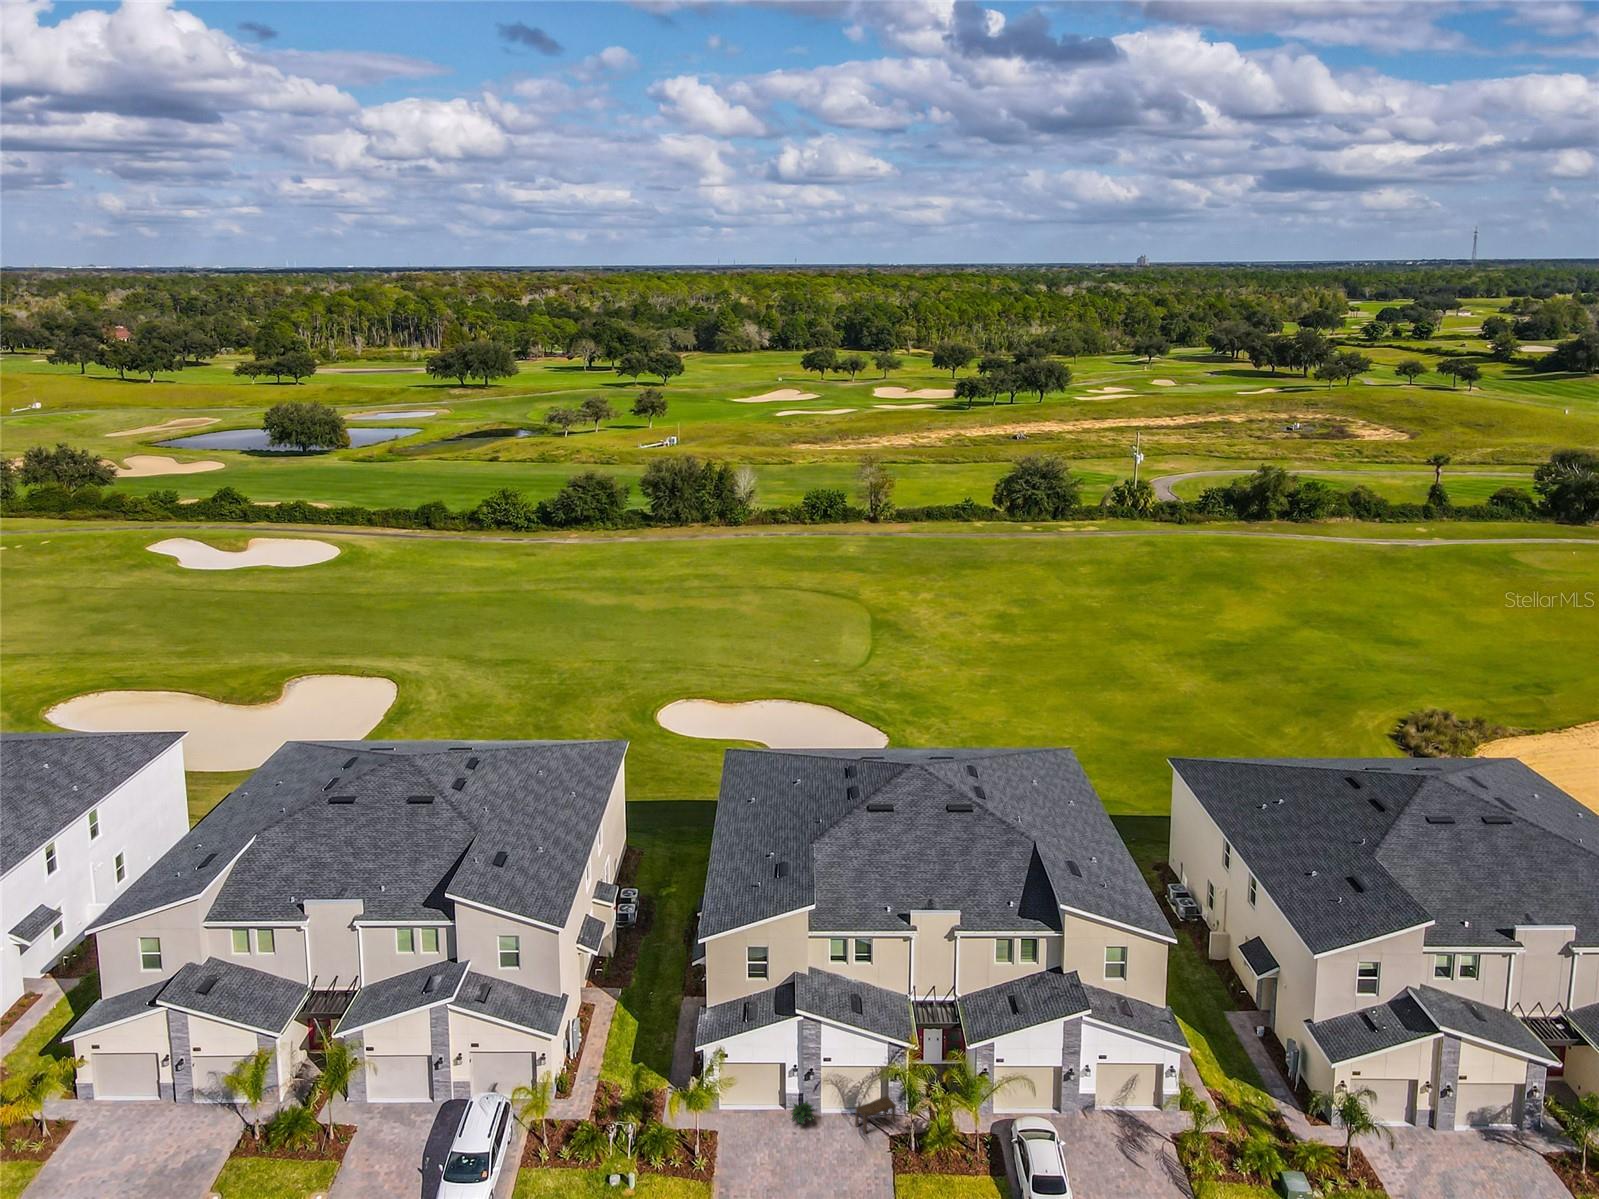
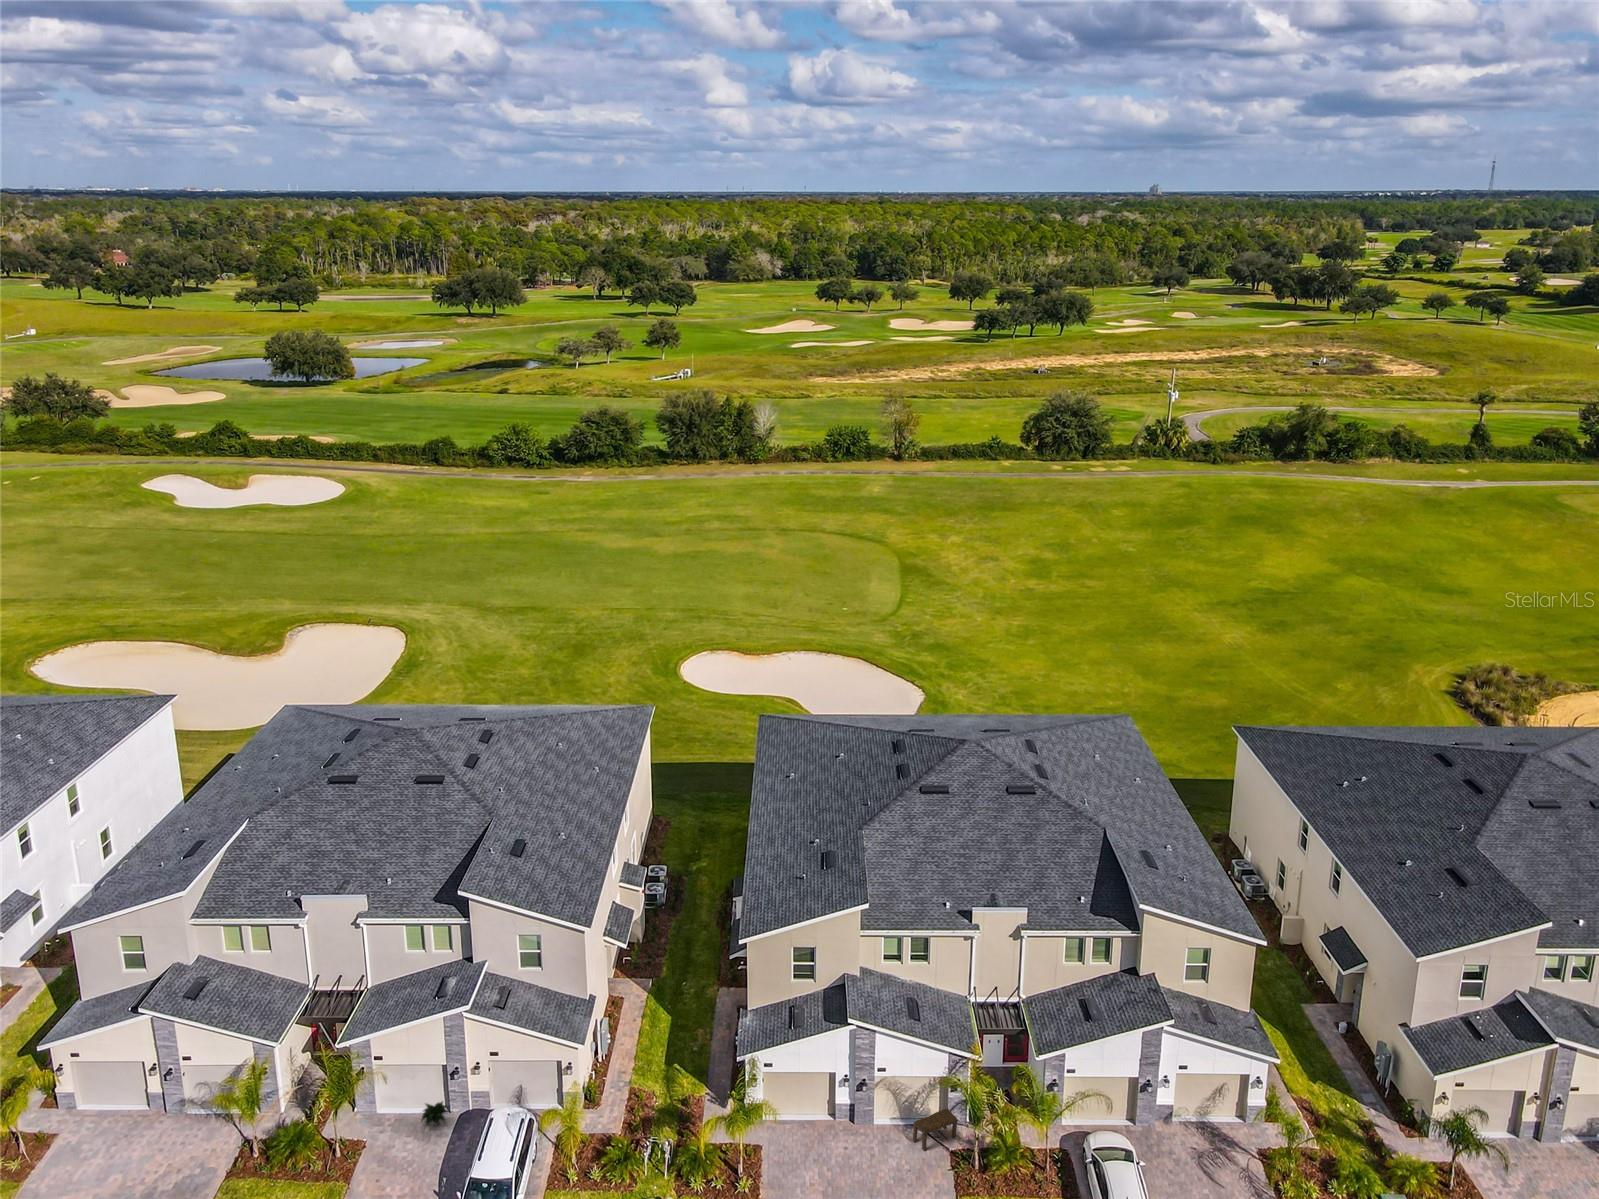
potted plant: present [792,1101,816,1124] -> present [422,1102,452,1126]

